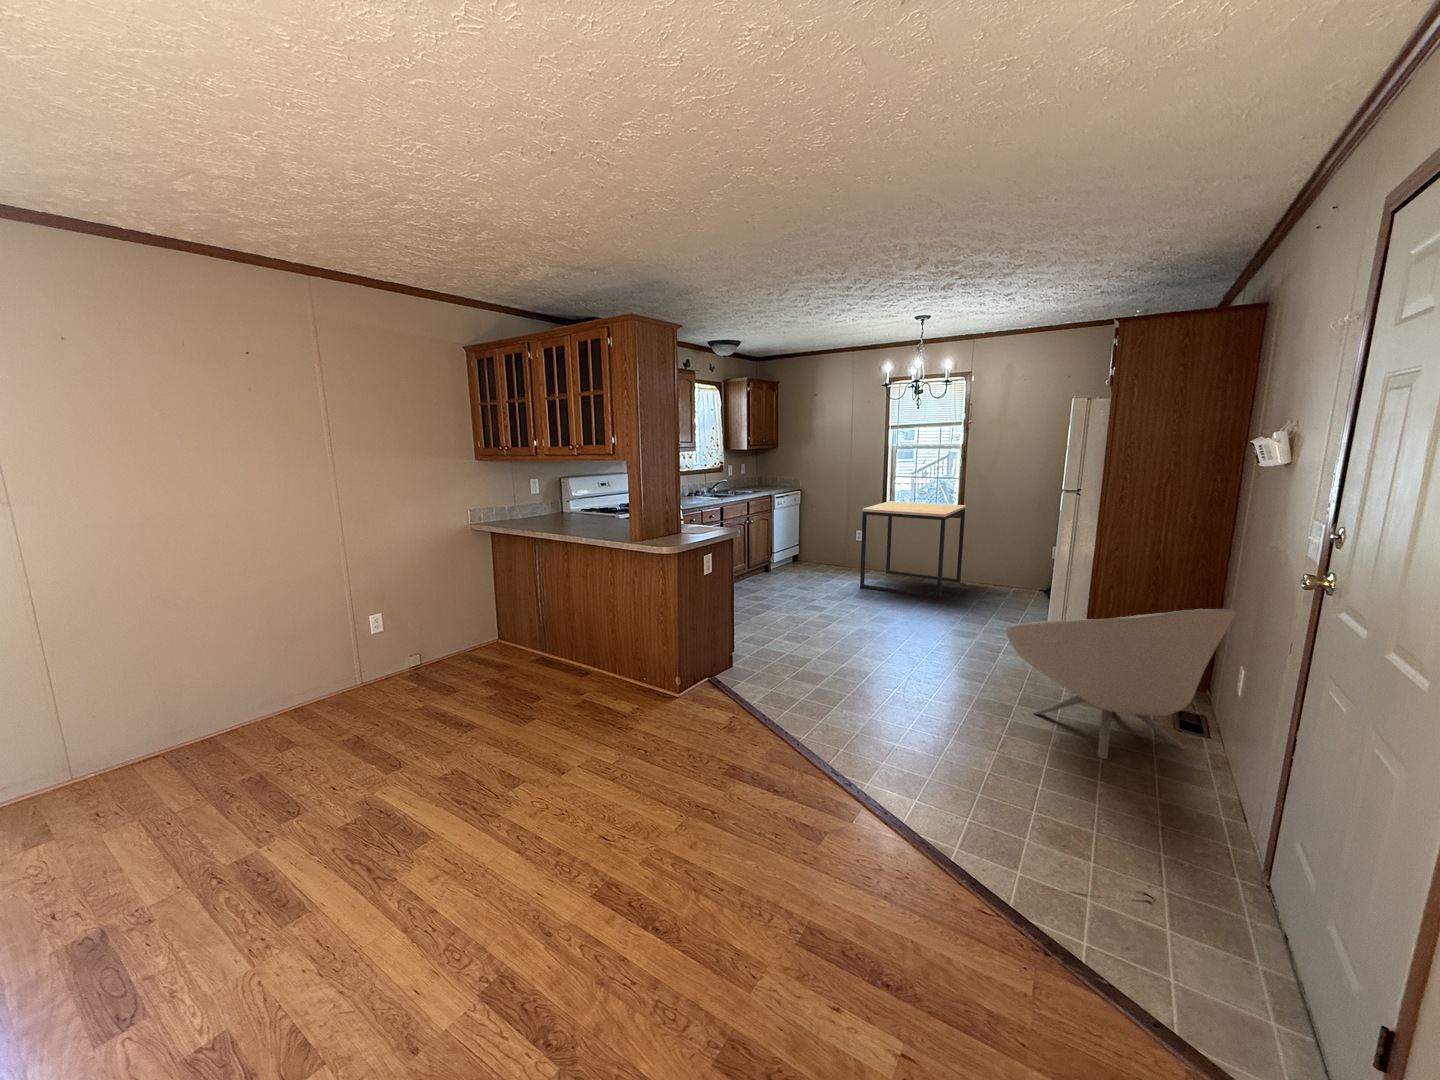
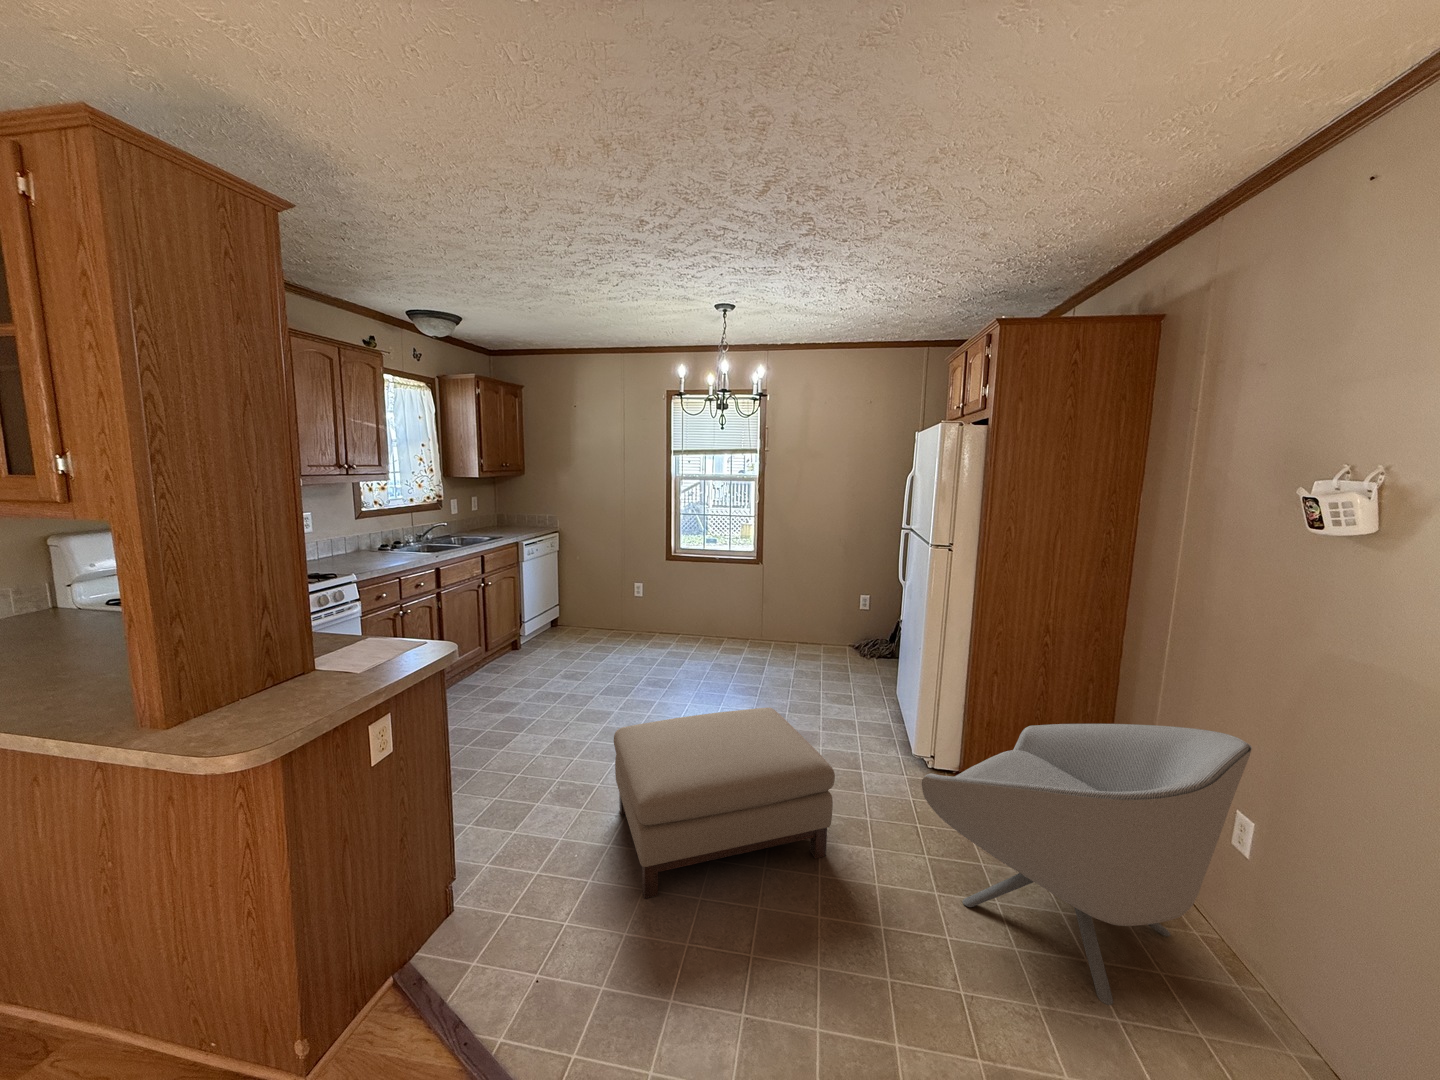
side table: present [860,501,966,600] -> none [649,546,768,676]
ottoman: none [821,596,956,683] -> present [614,708,835,898]

